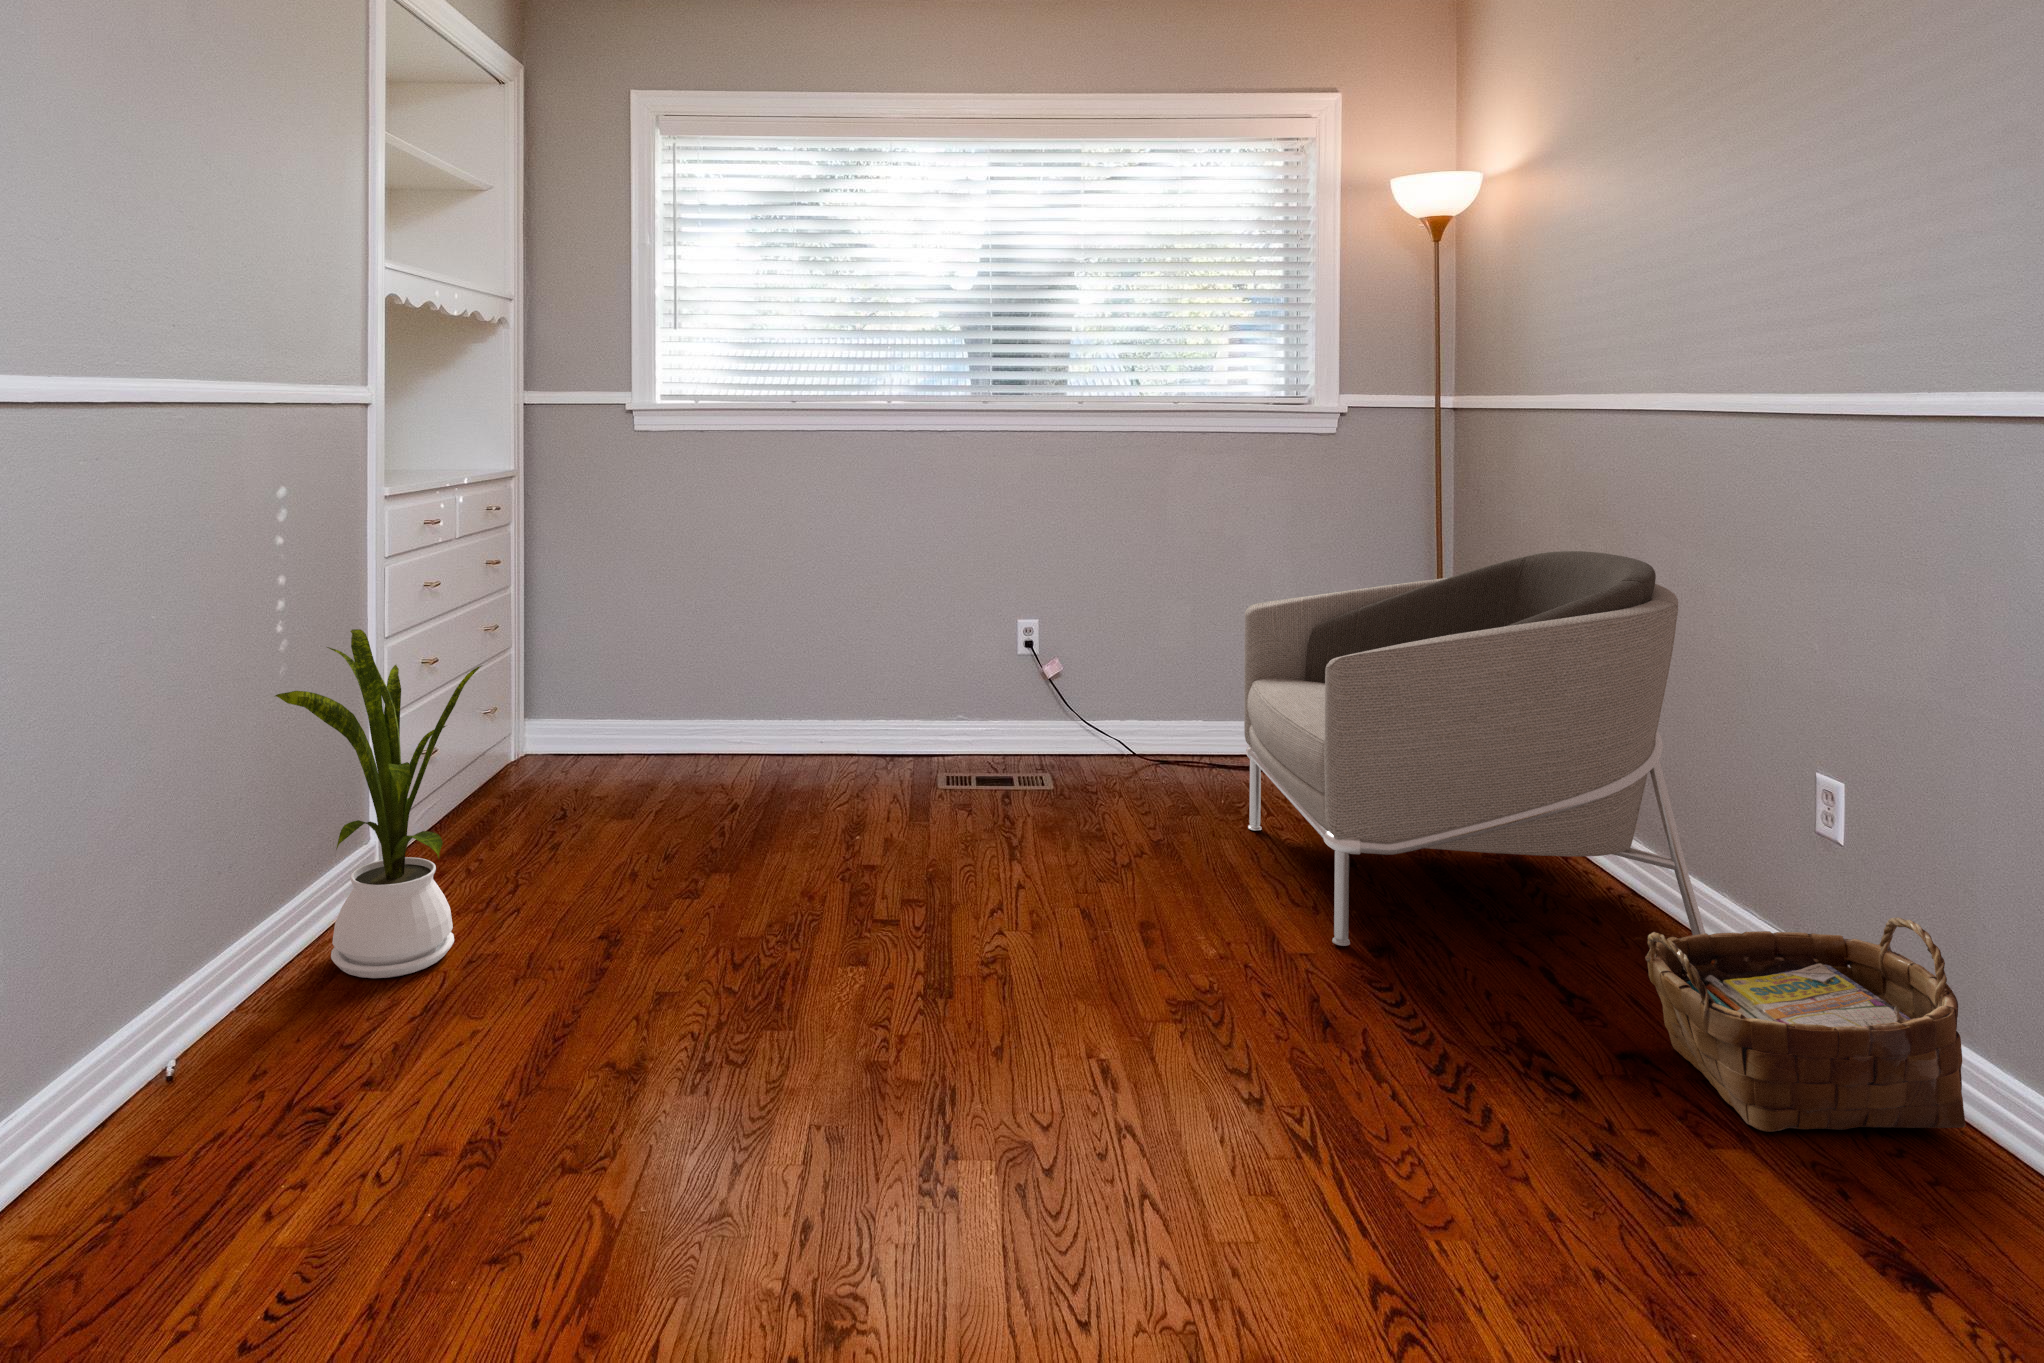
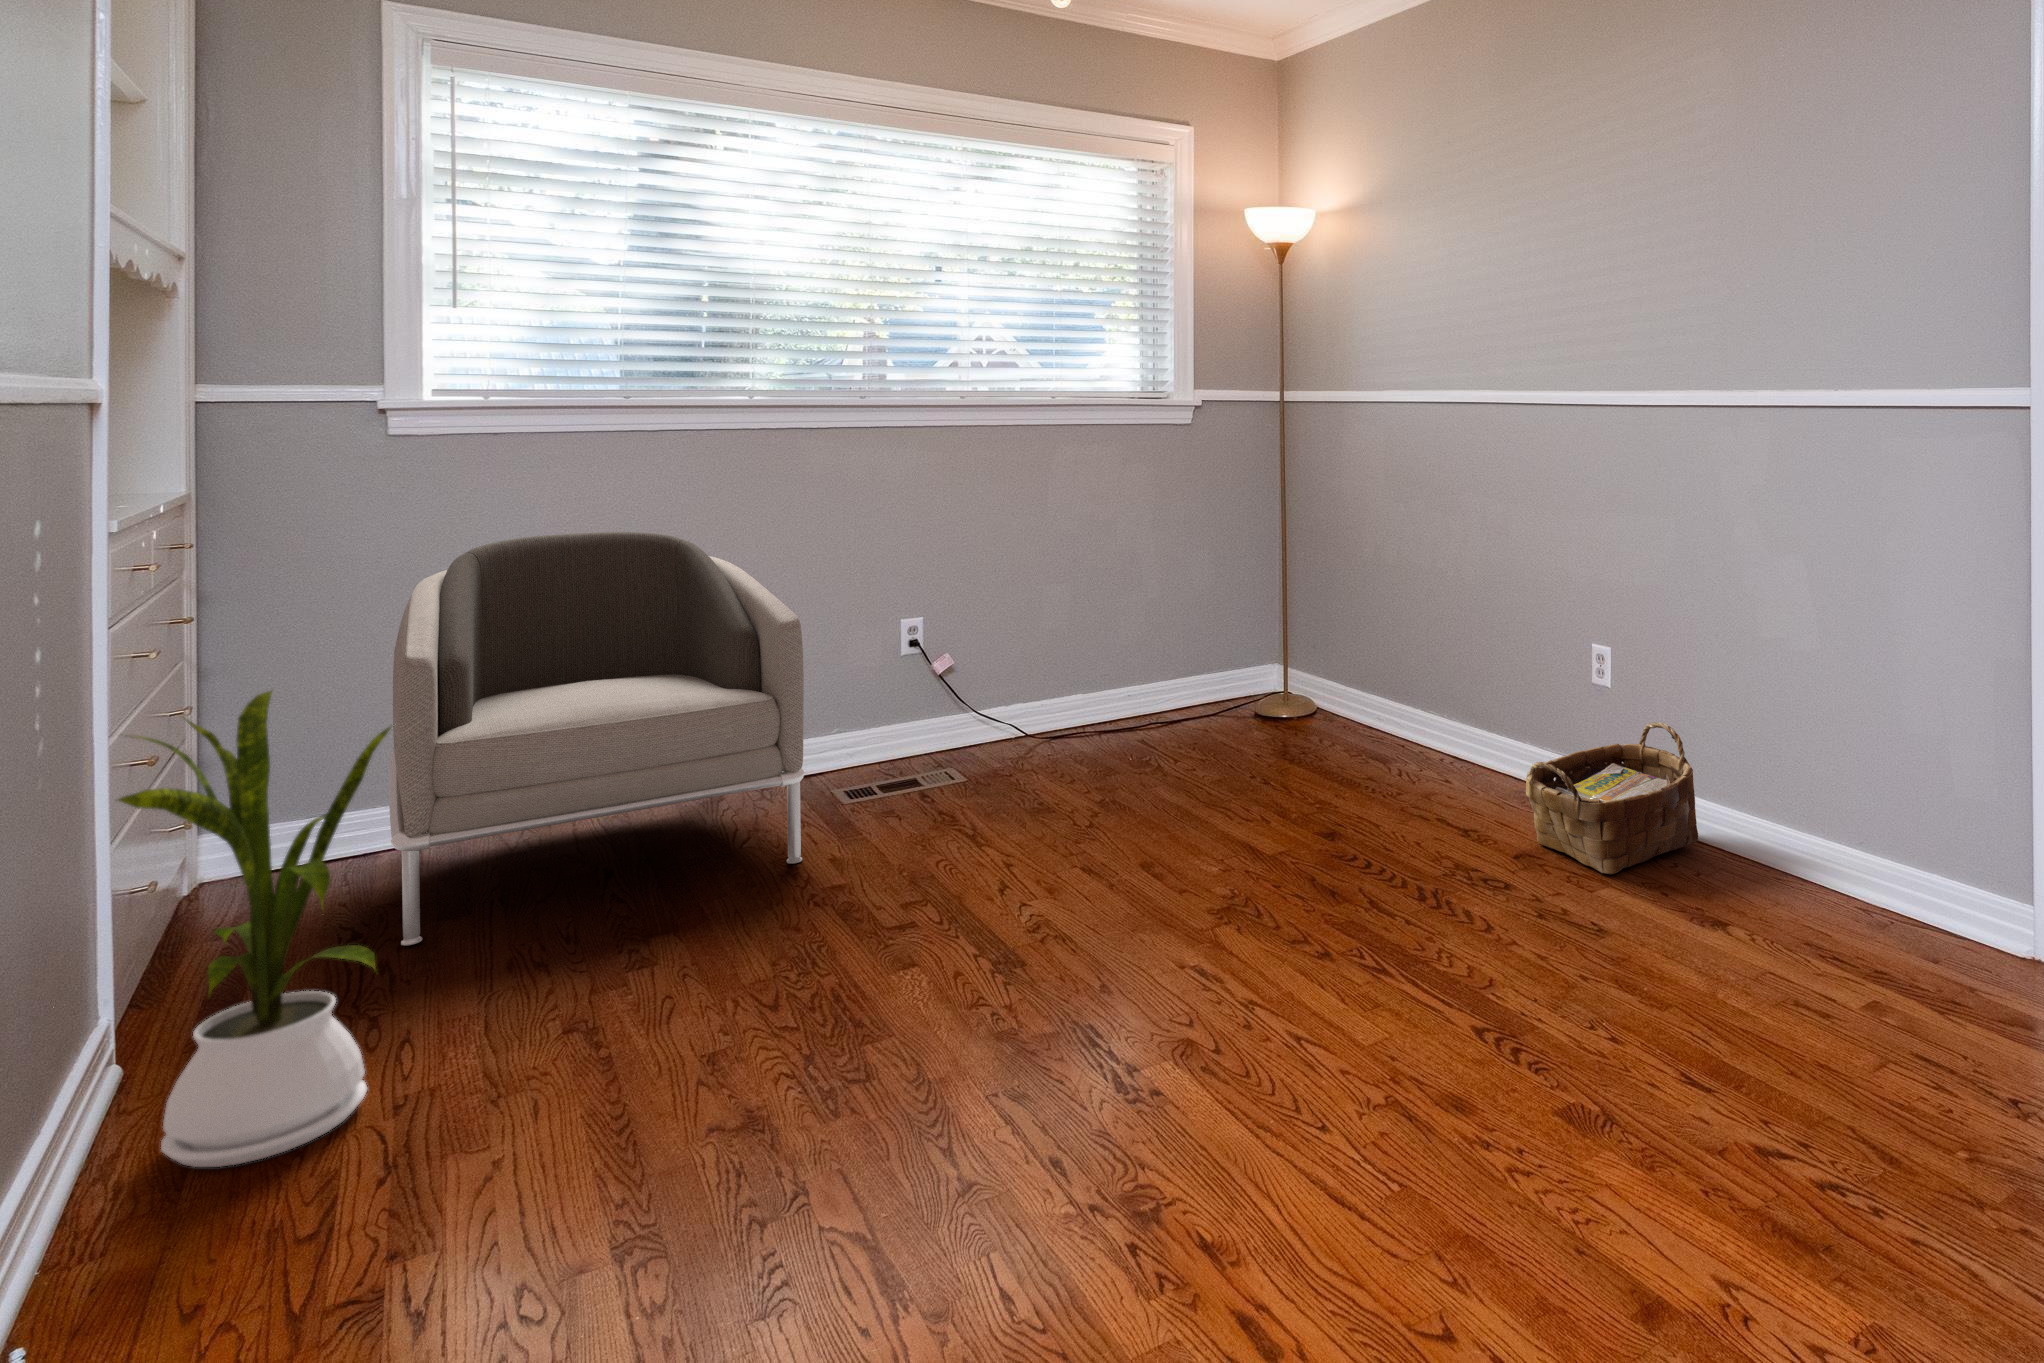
armchair: present [1244,551,1705,946] -> present [389,532,804,945]

